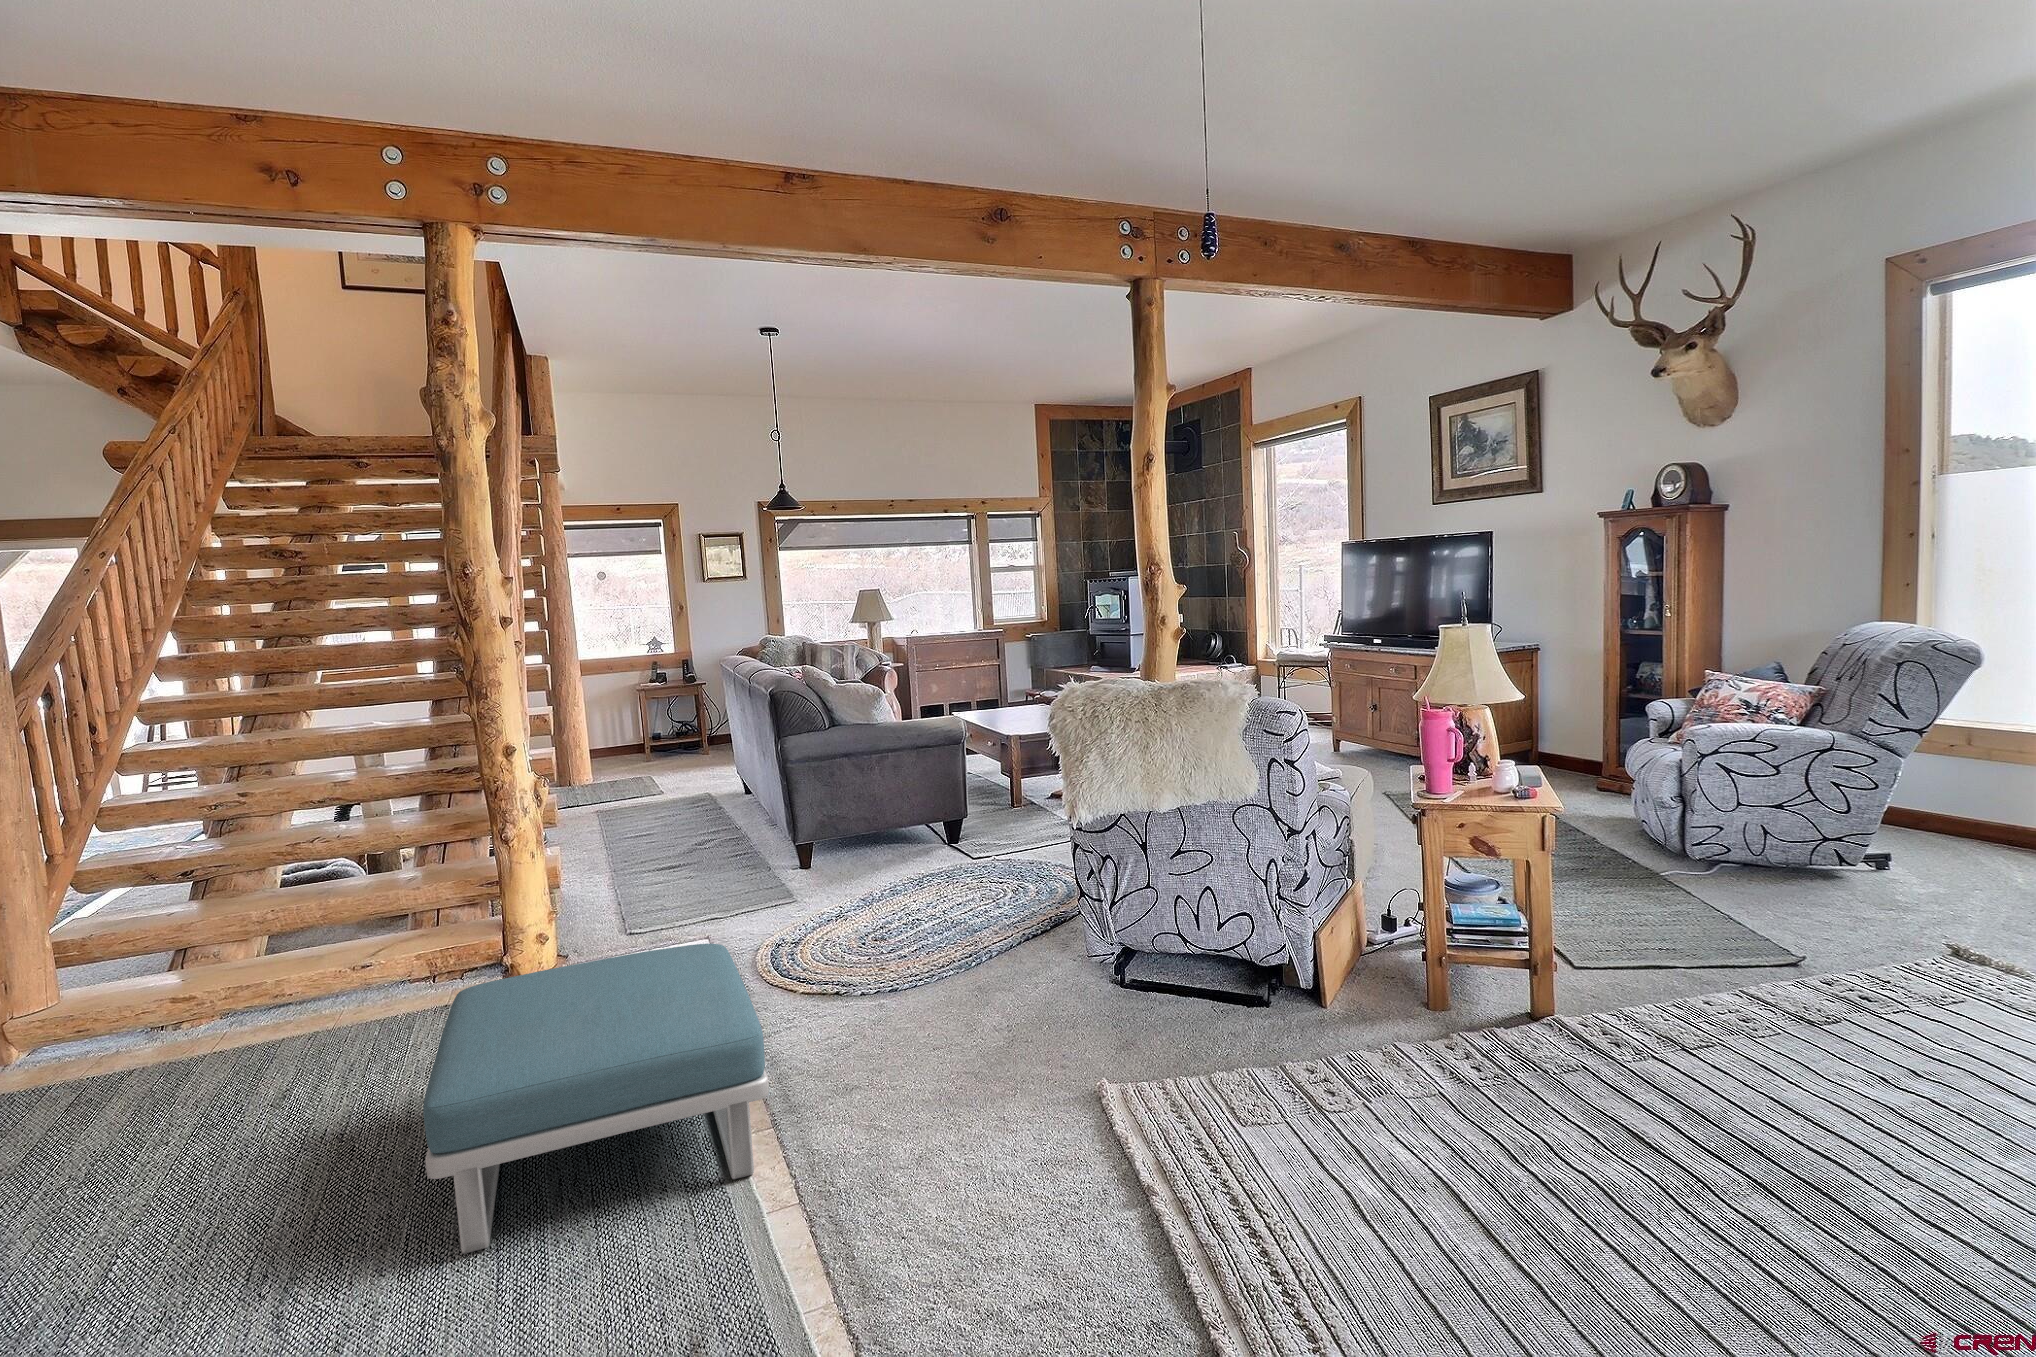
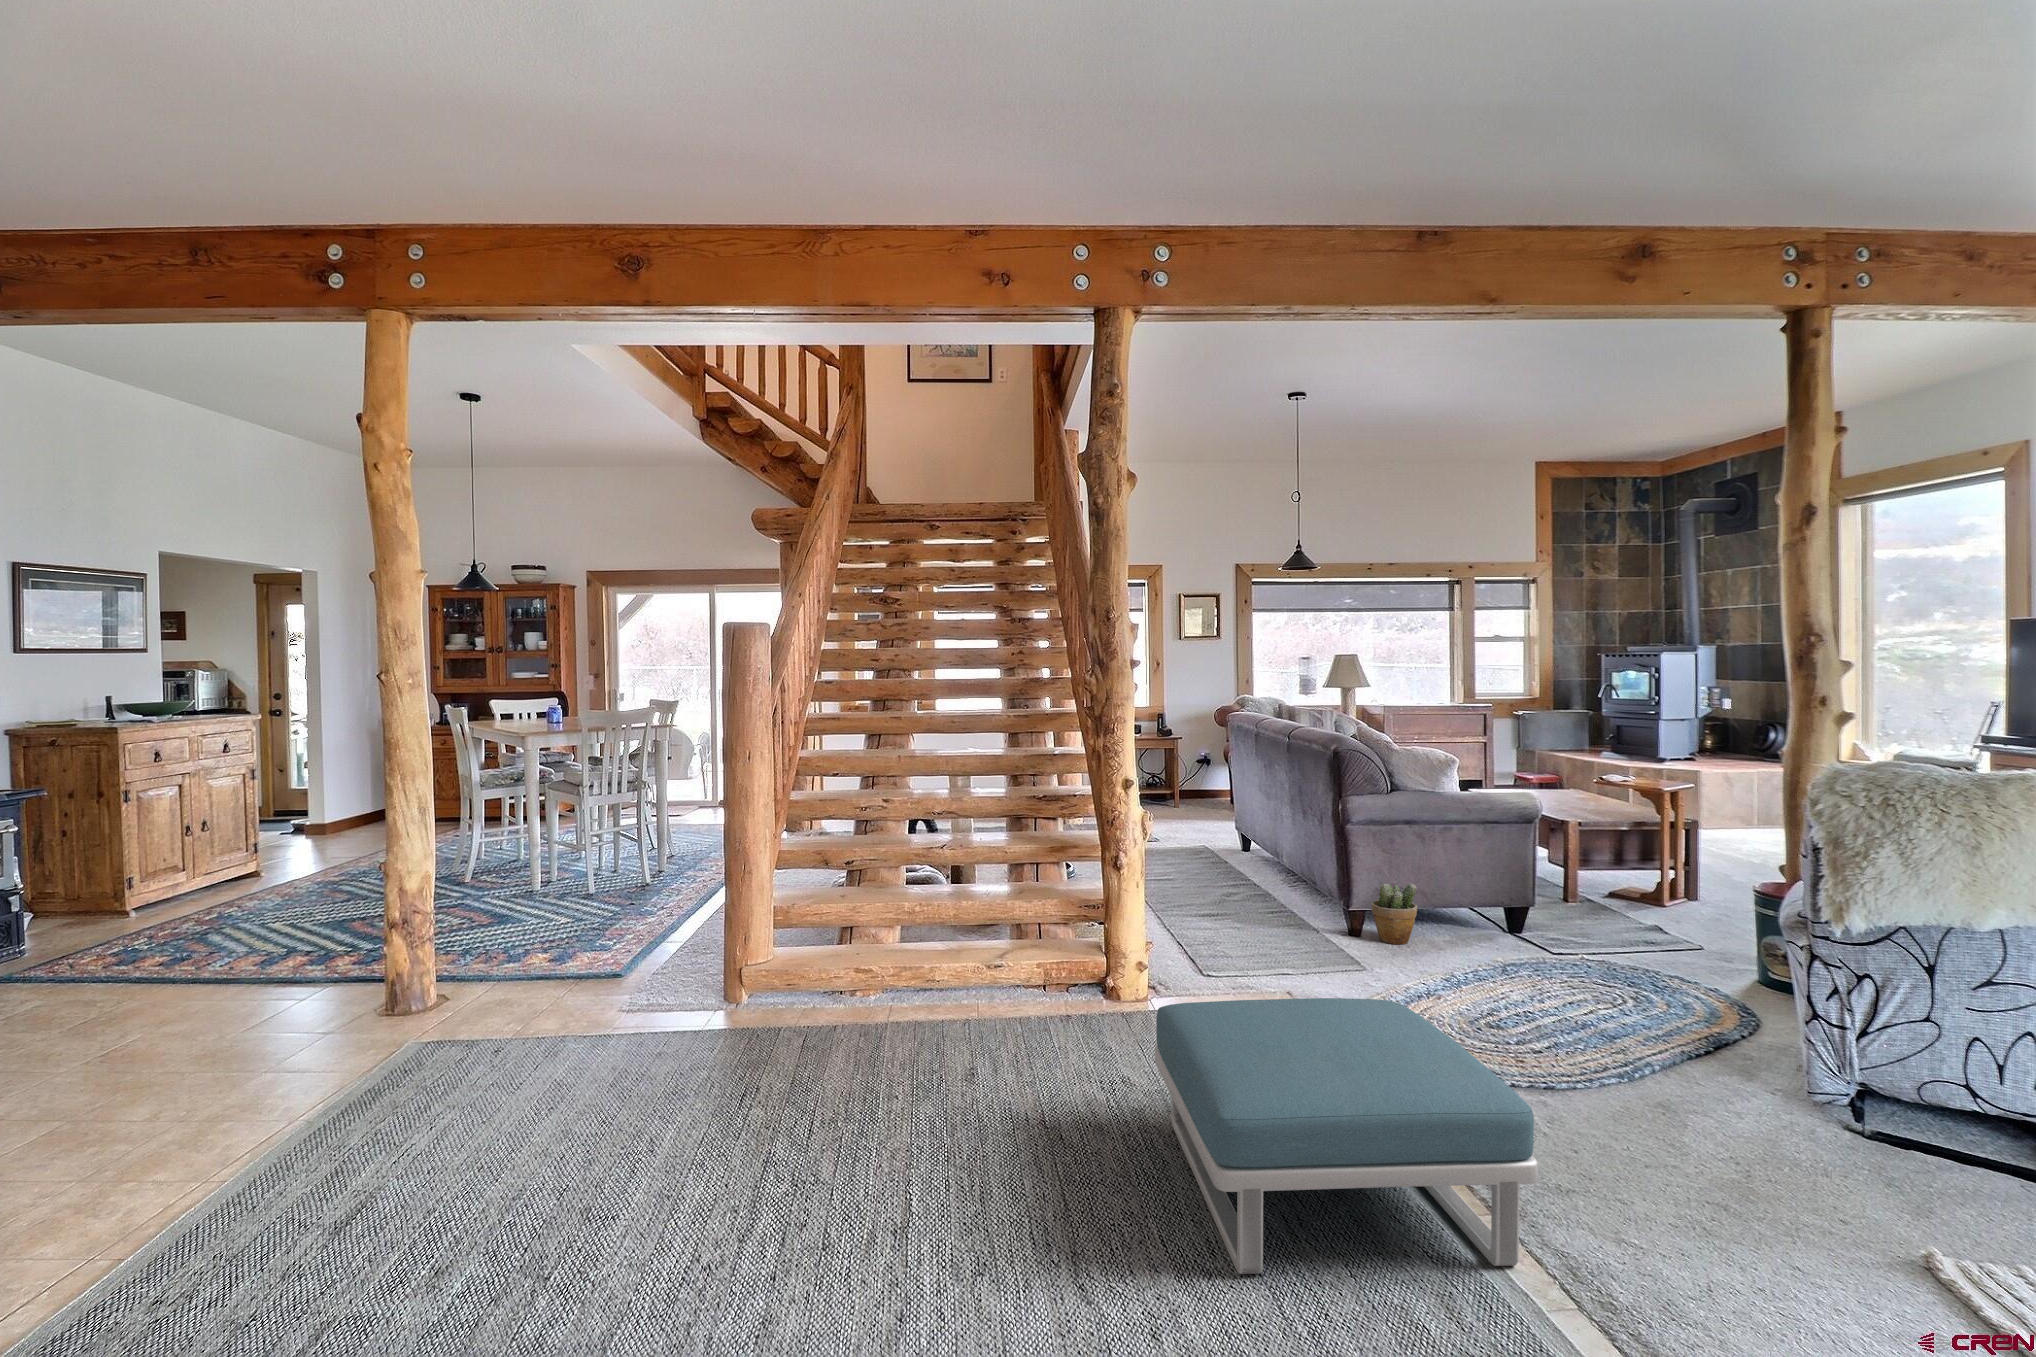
potted plant: none [816,812,858,871] -> present [1371,884,1417,944]

